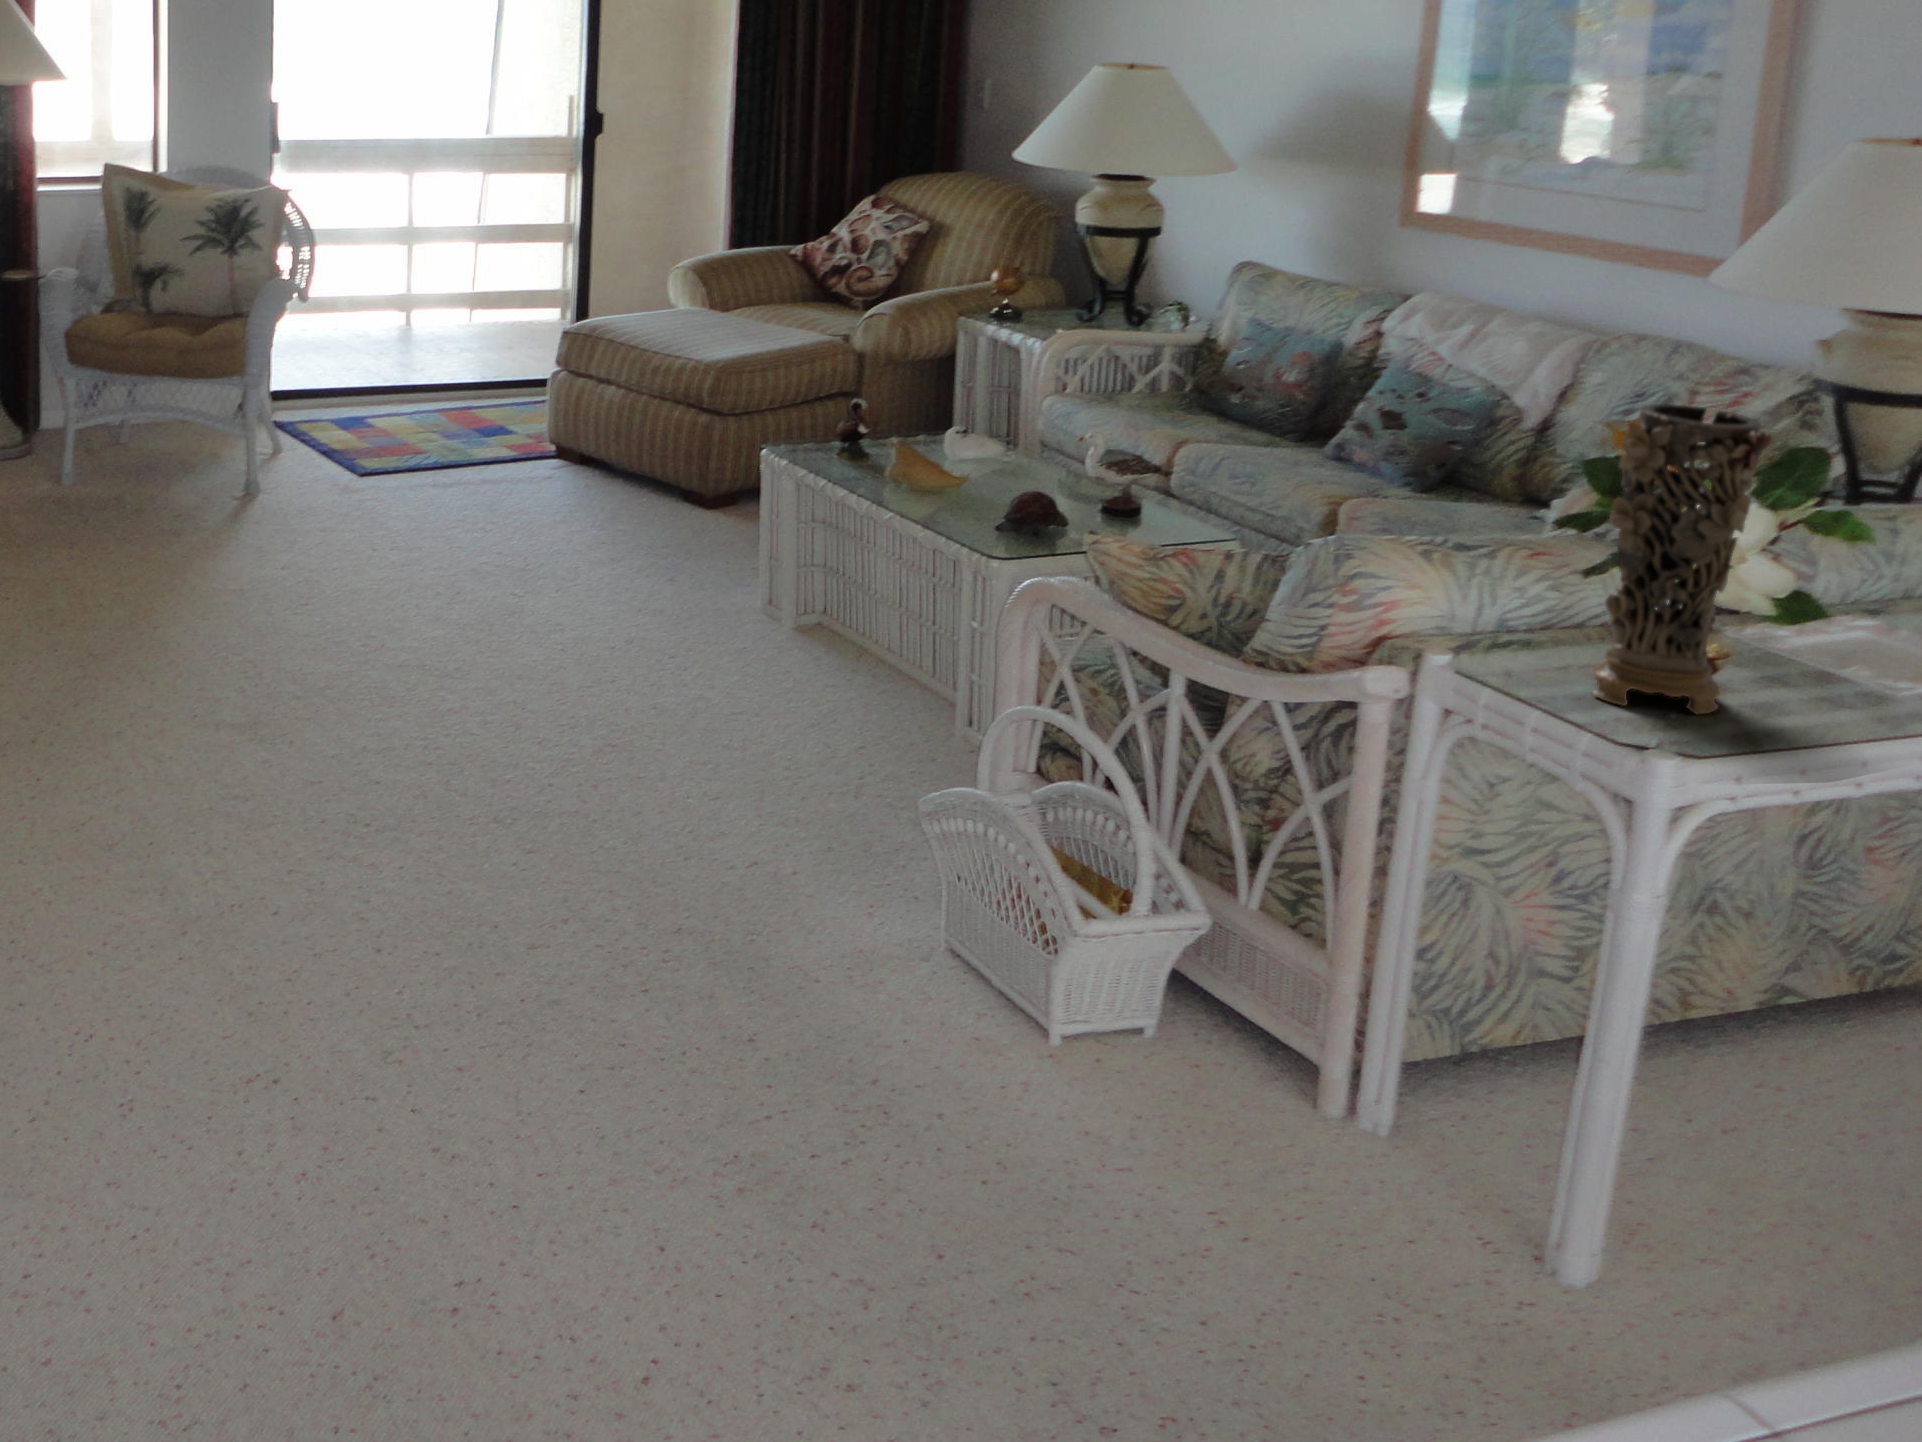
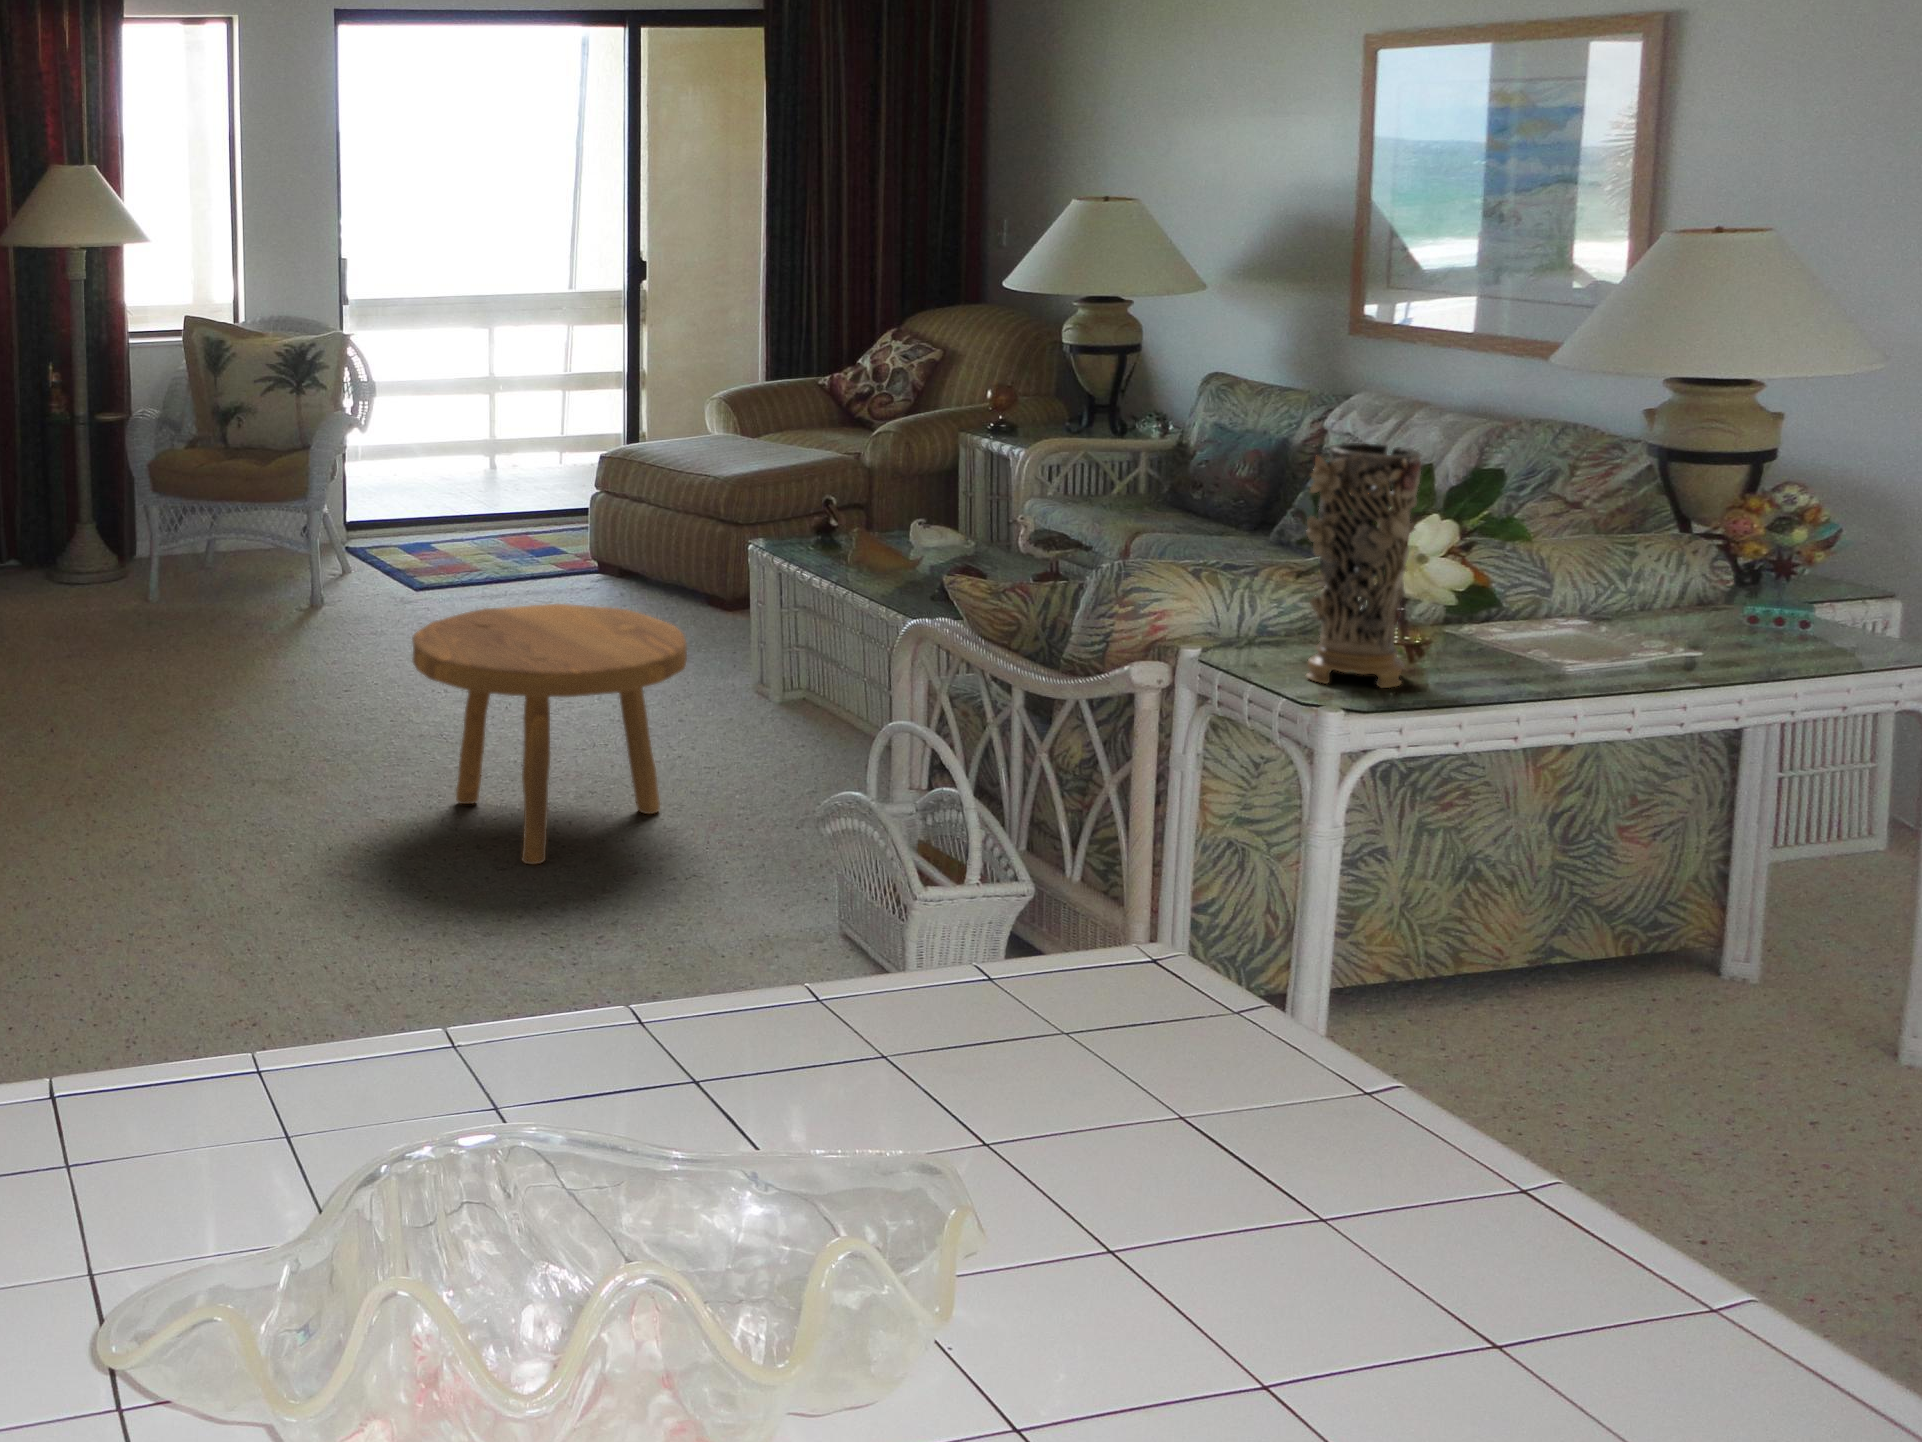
footstool: none [403,525,726,842] -> present [412,604,687,864]

